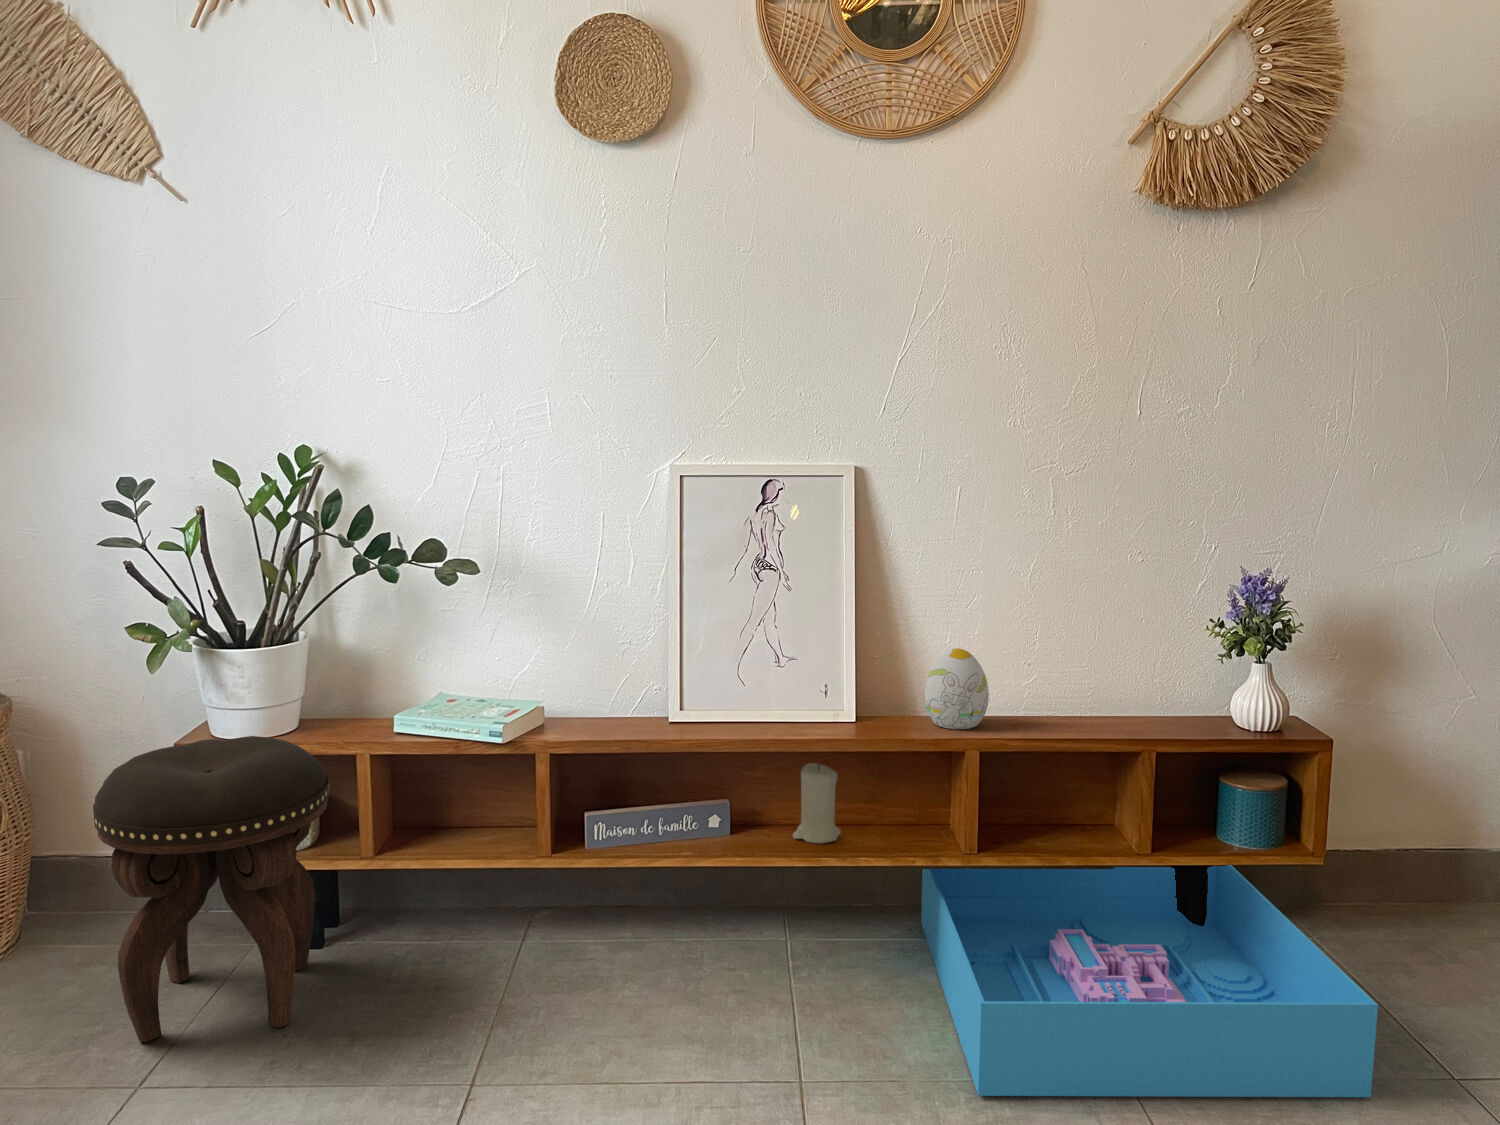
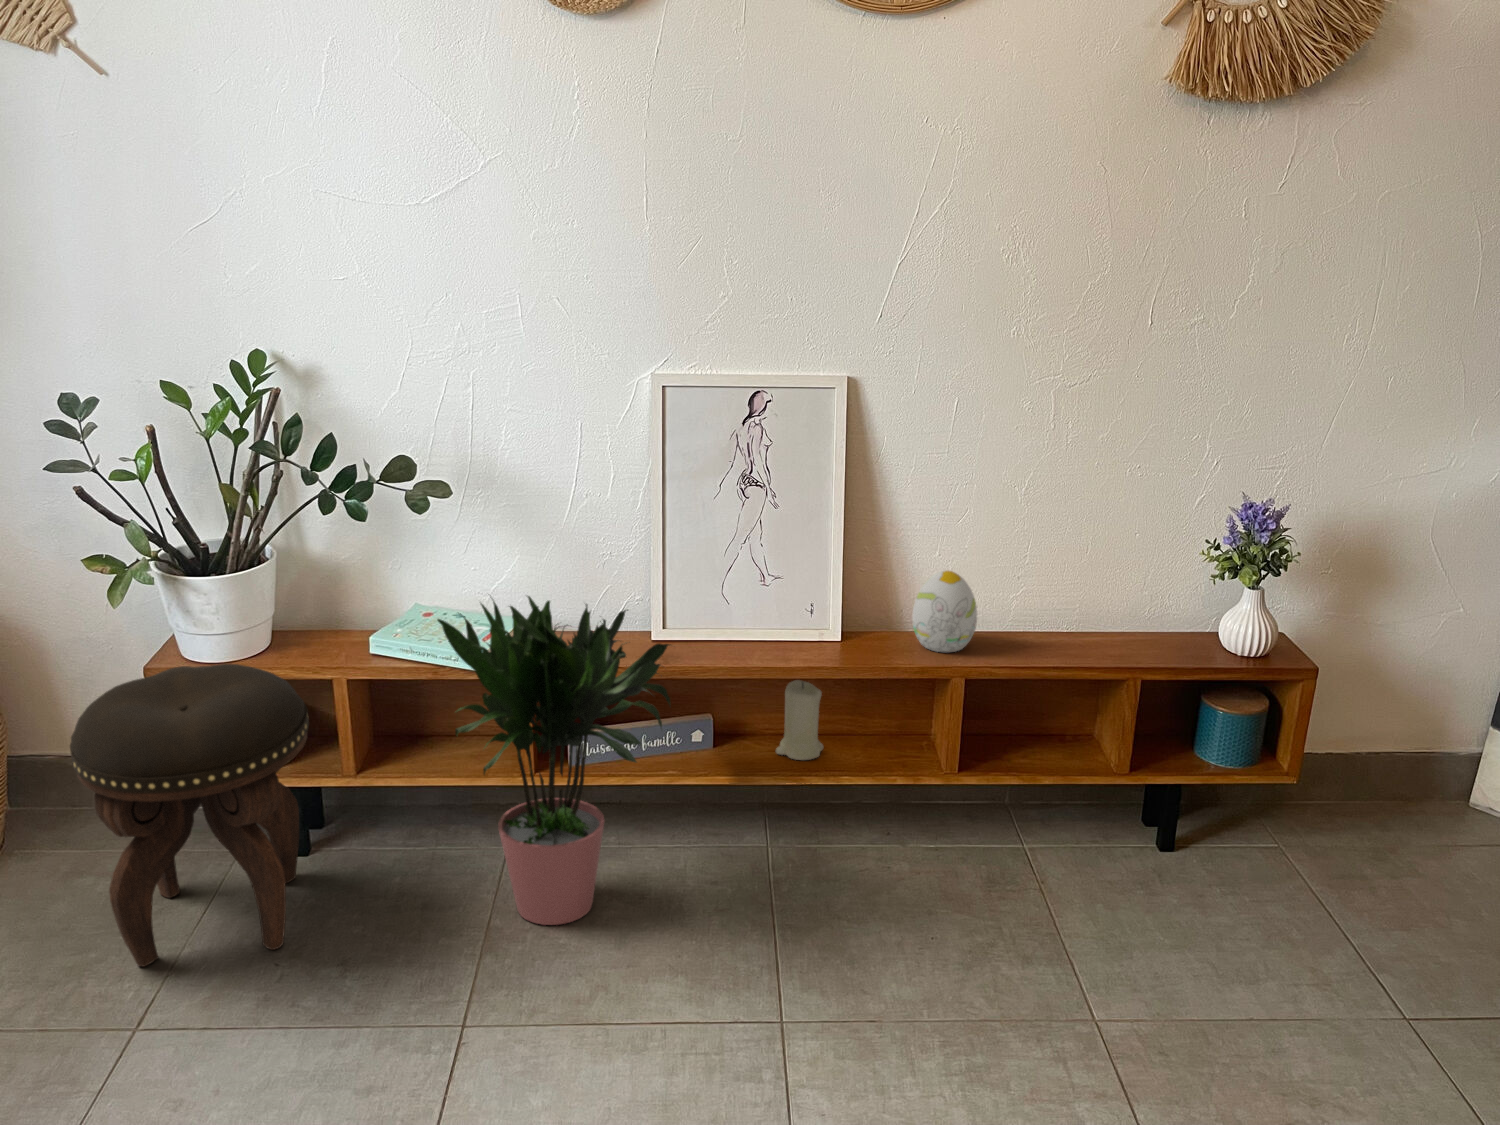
potted plant: none [457,644,701,1006] -> present [438,596,671,925]
storage bin: present [921,865,1378,1097] -> none [900,764,1336,1026]

